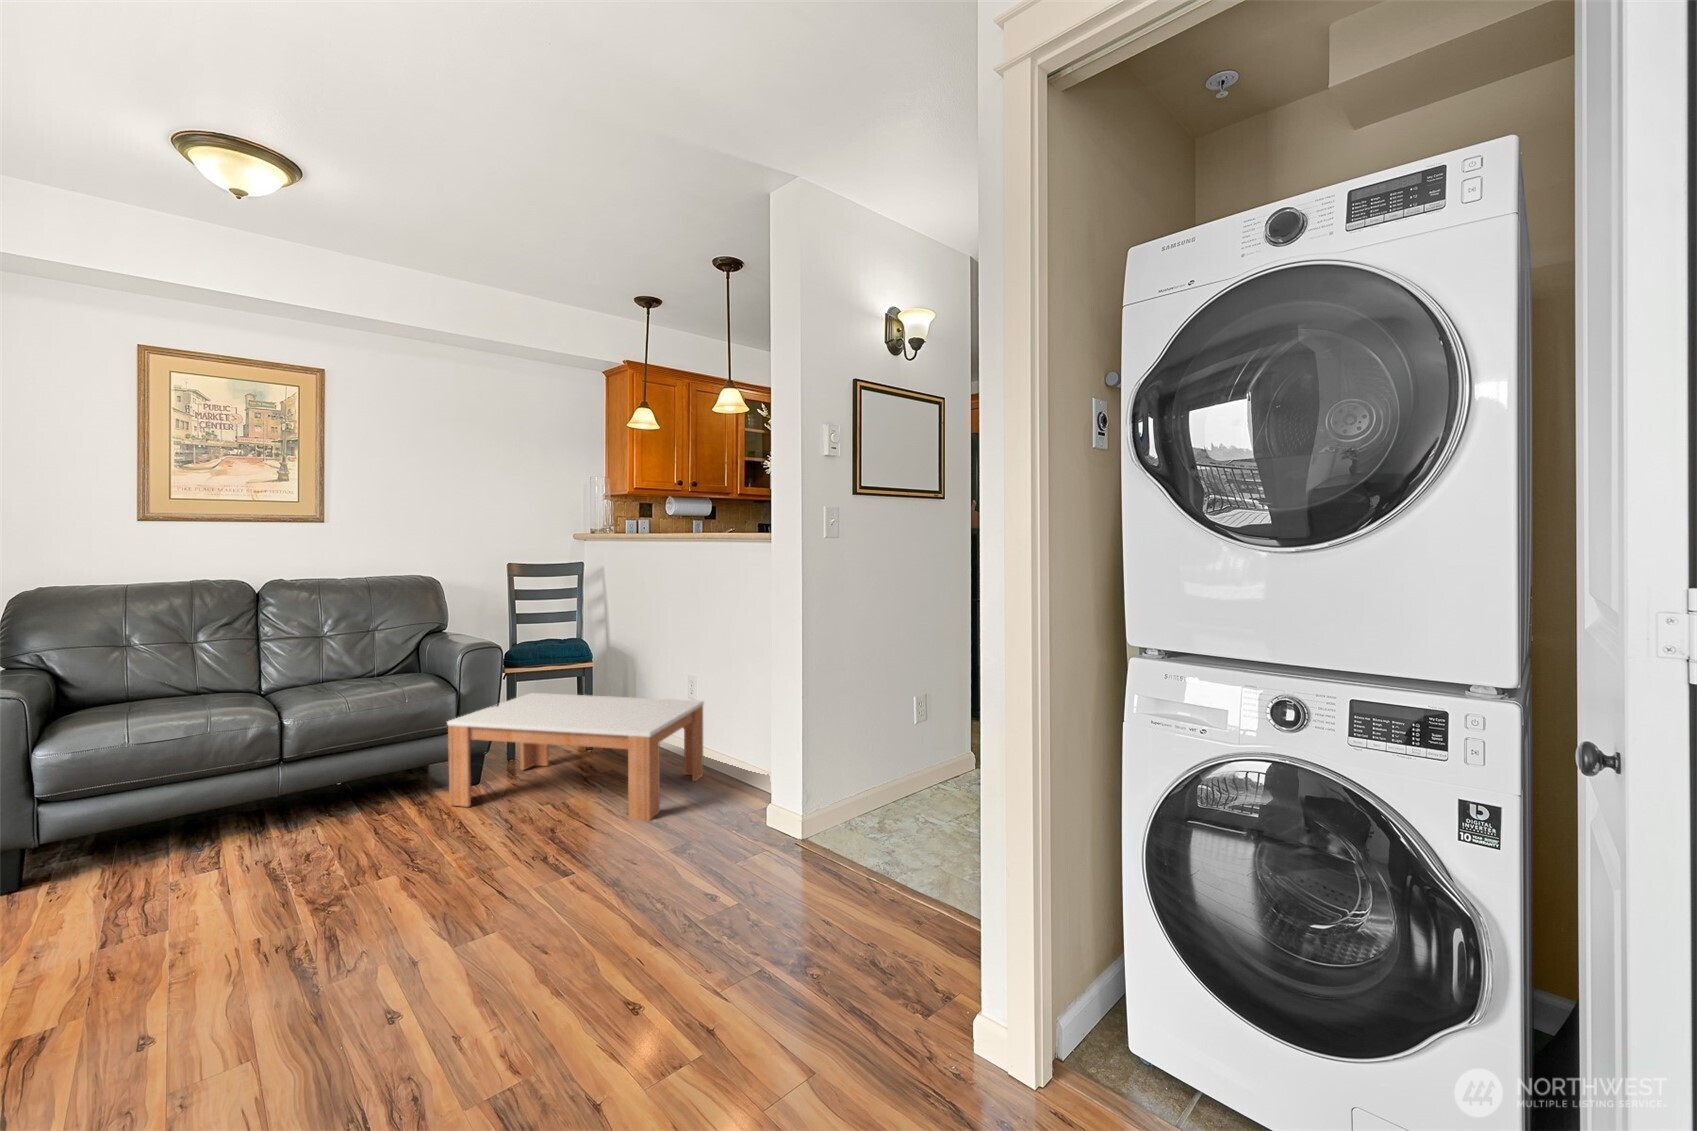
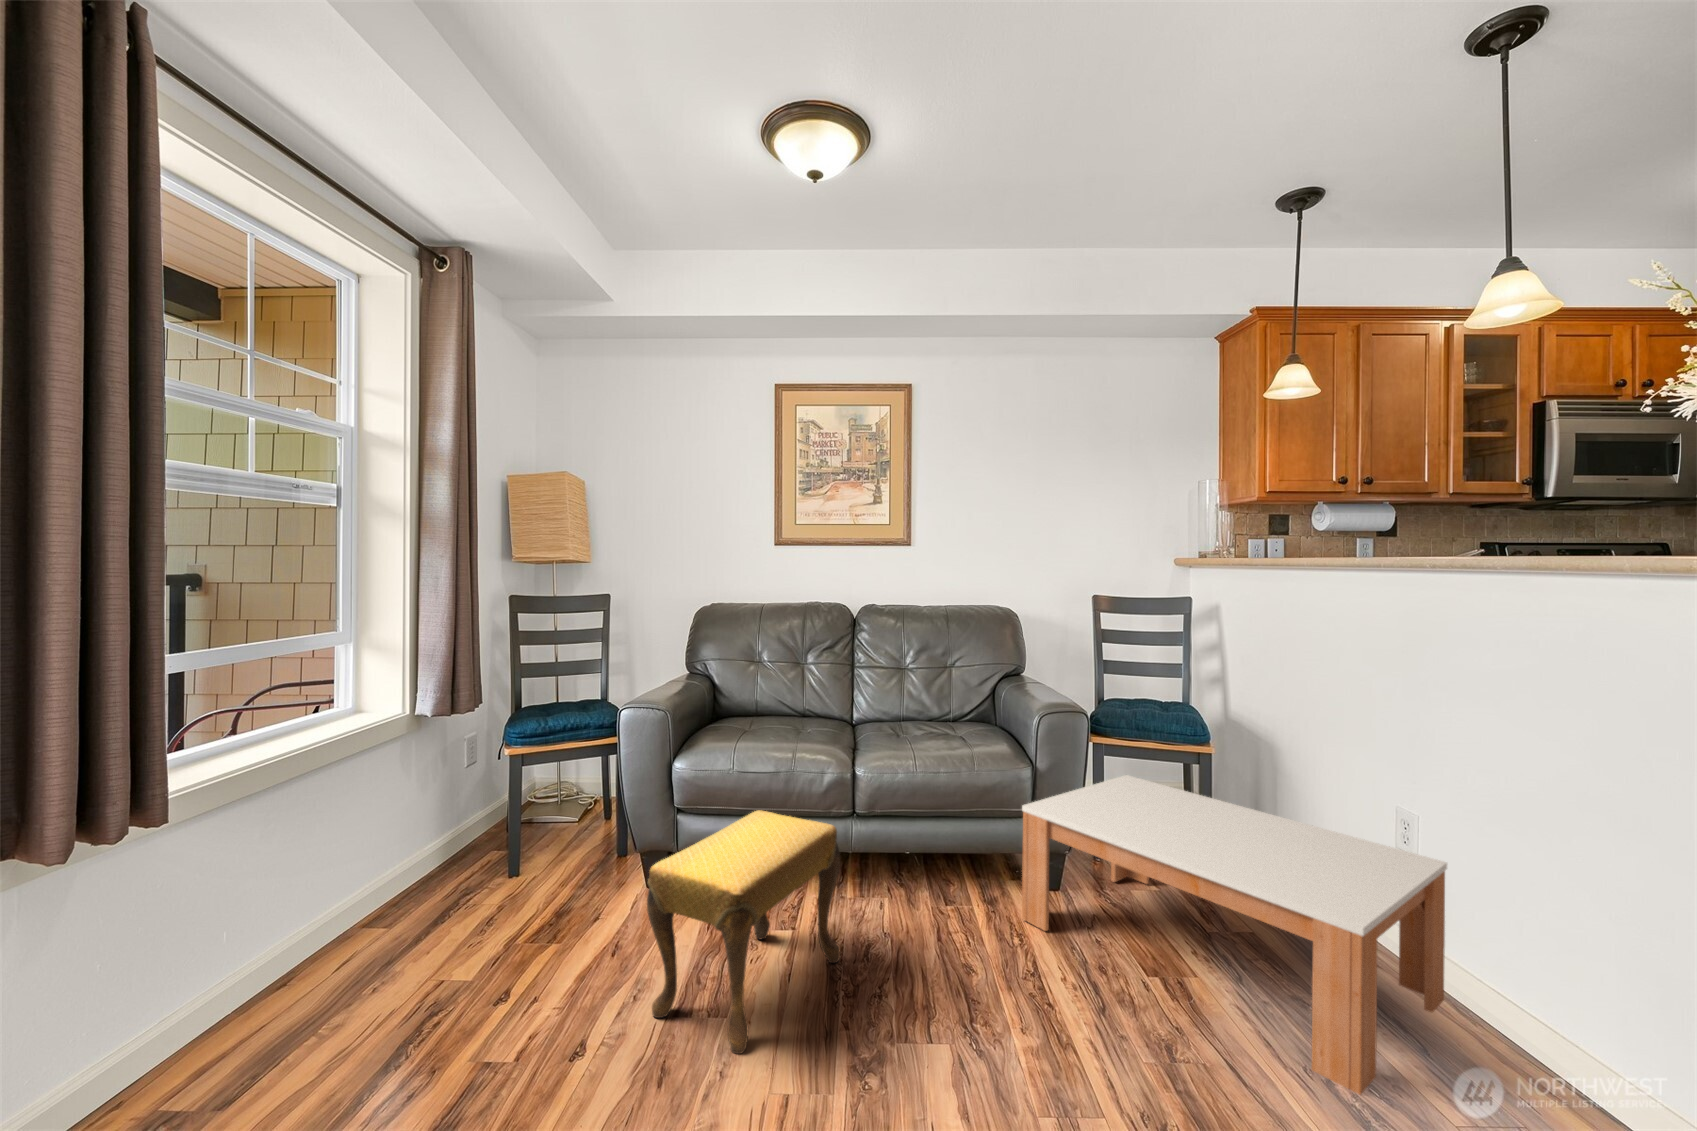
footstool: none [64,758,283,953] -> present [647,810,840,1054]

